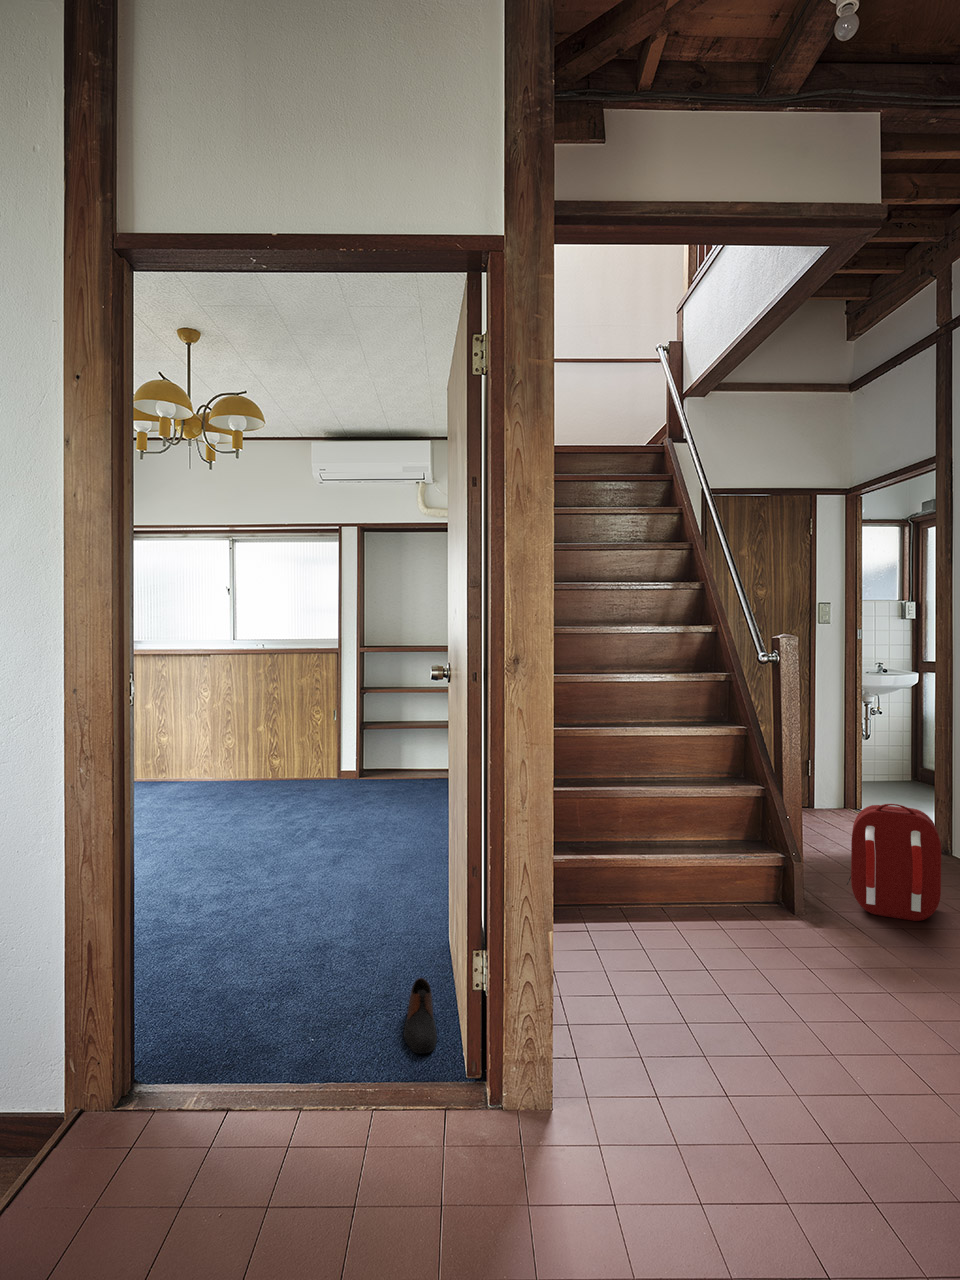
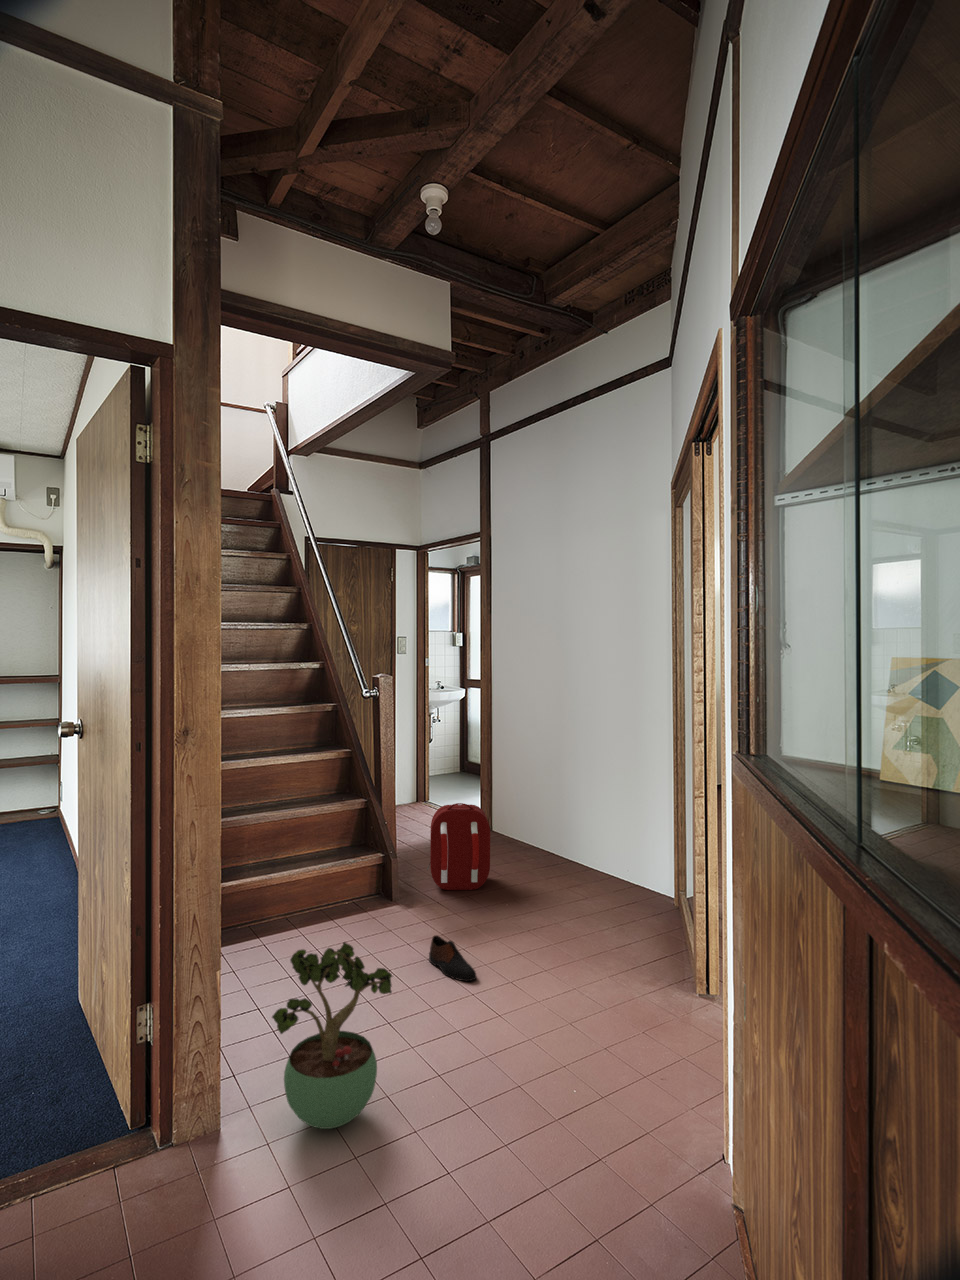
potted plant: none [608,933,761,1169] -> present [272,942,392,1129]
shoe: present [403,978,437,1053] -> present [429,936,477,981]

